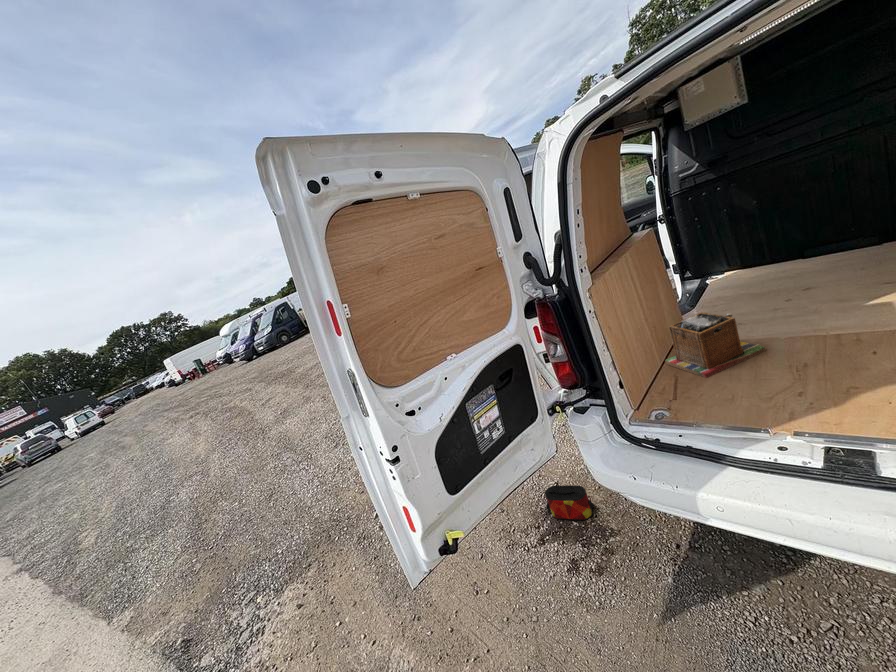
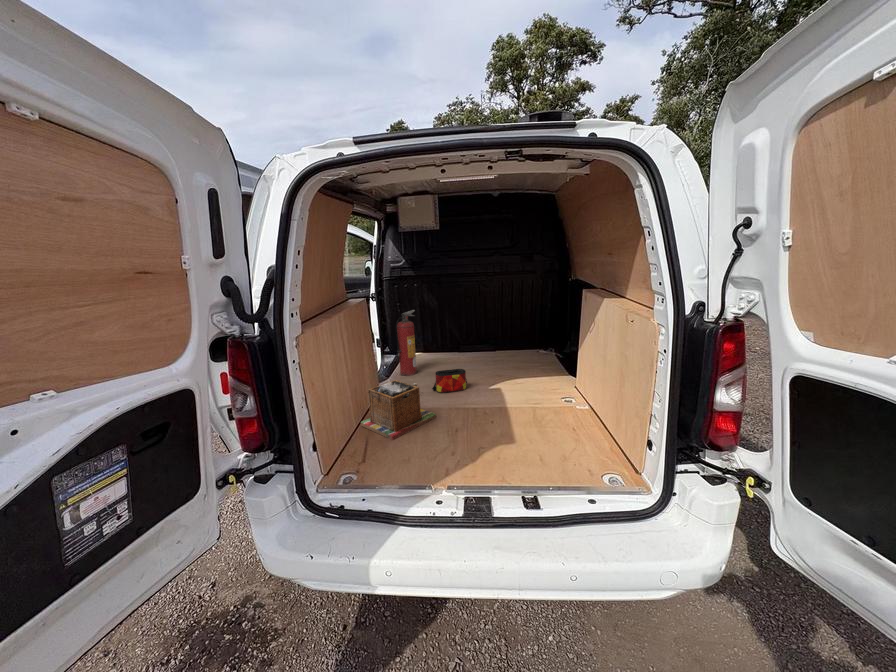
fire extinguisher: none [696,221,734,303] -> present [396,310,417,376]
bag: present [545,485,595,520] -> present [432,369,467,393]

